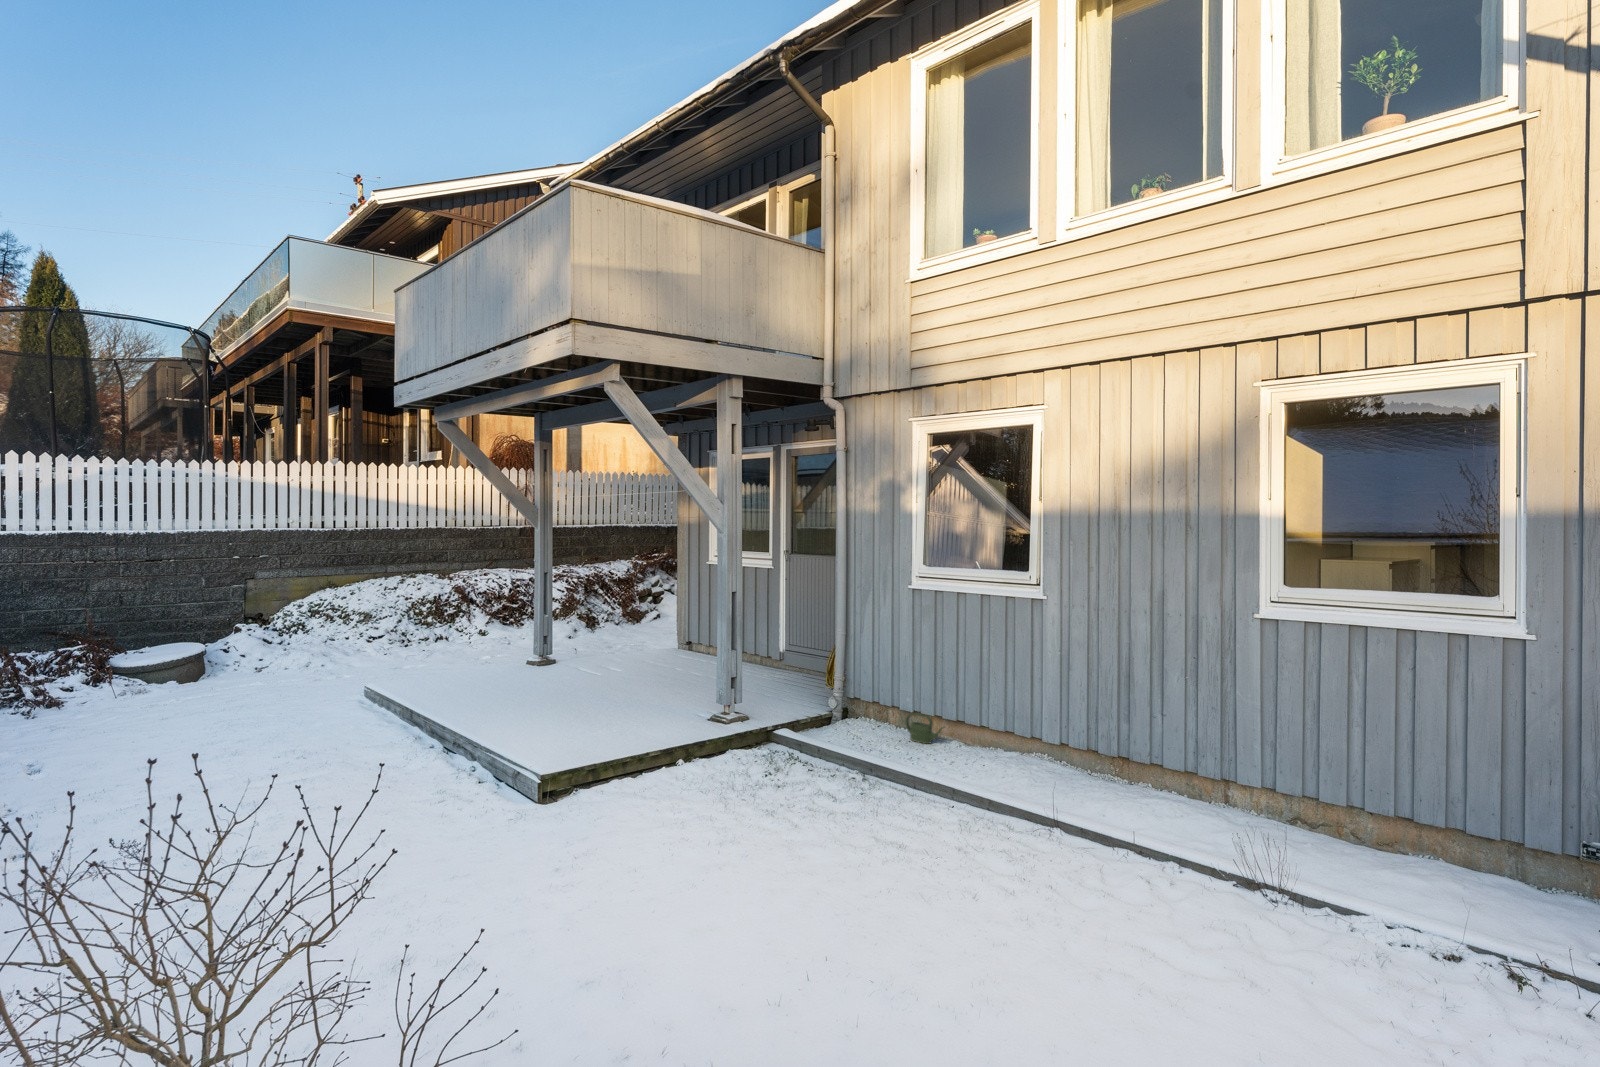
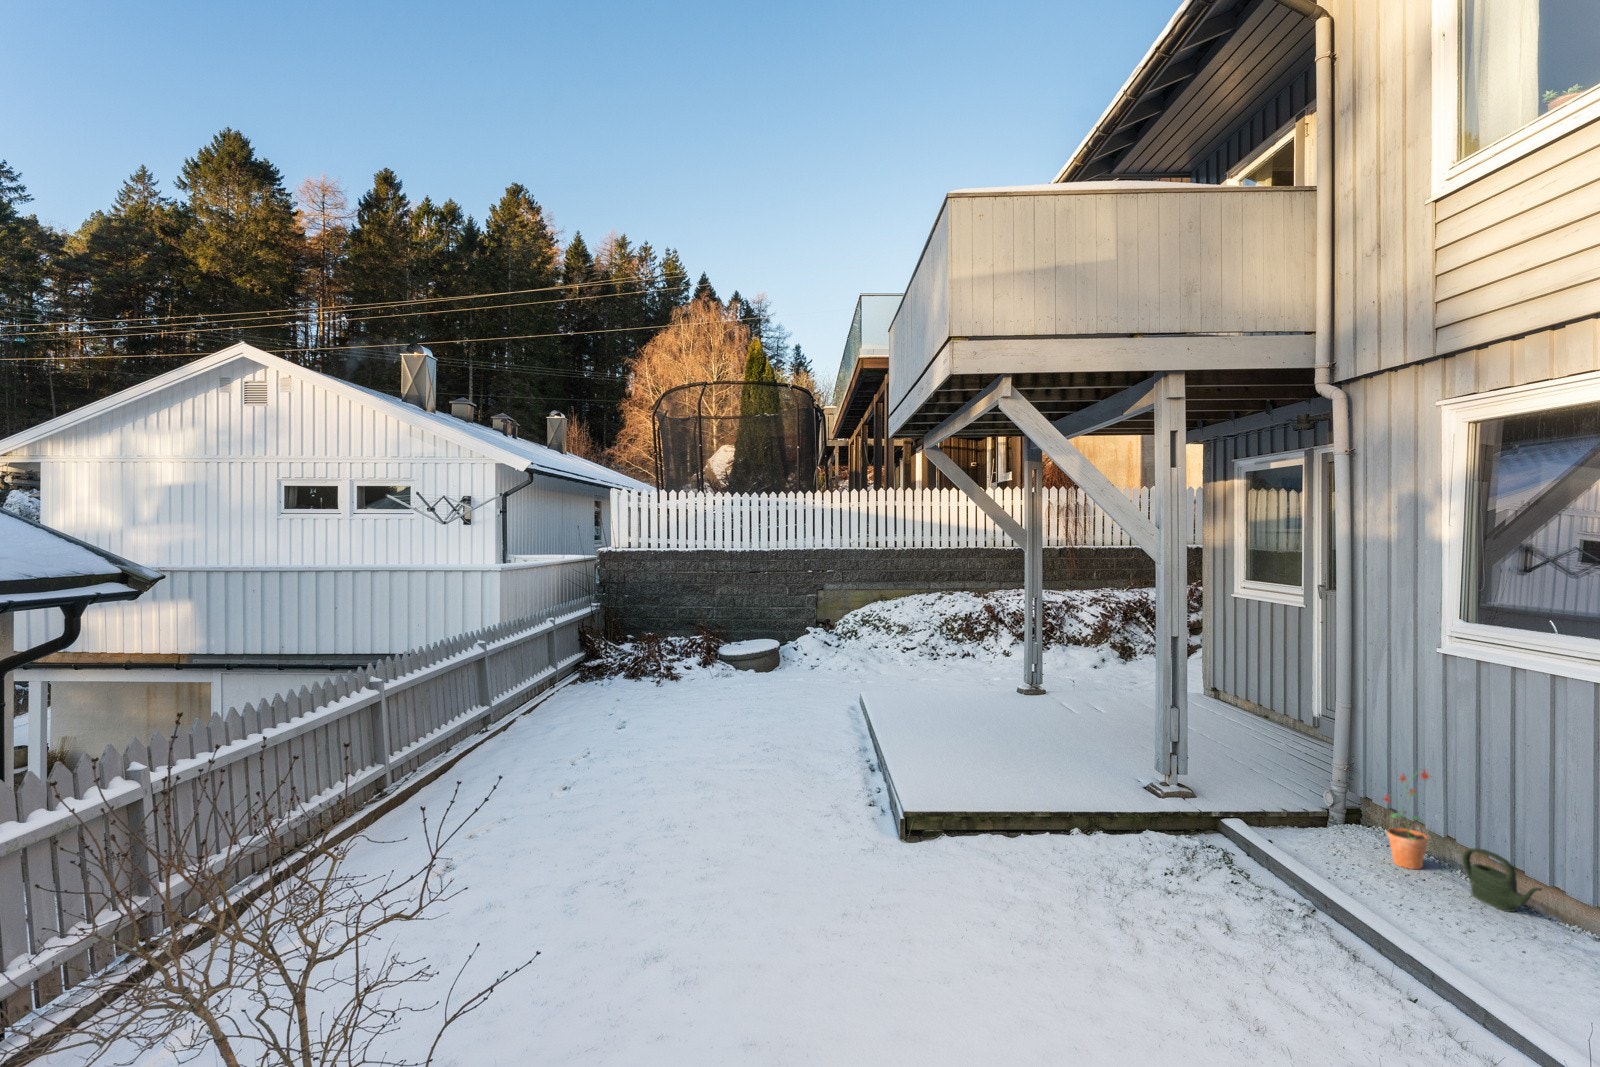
potted plant: none [863,674,887,734] -> present [1383,770,1429,869]

